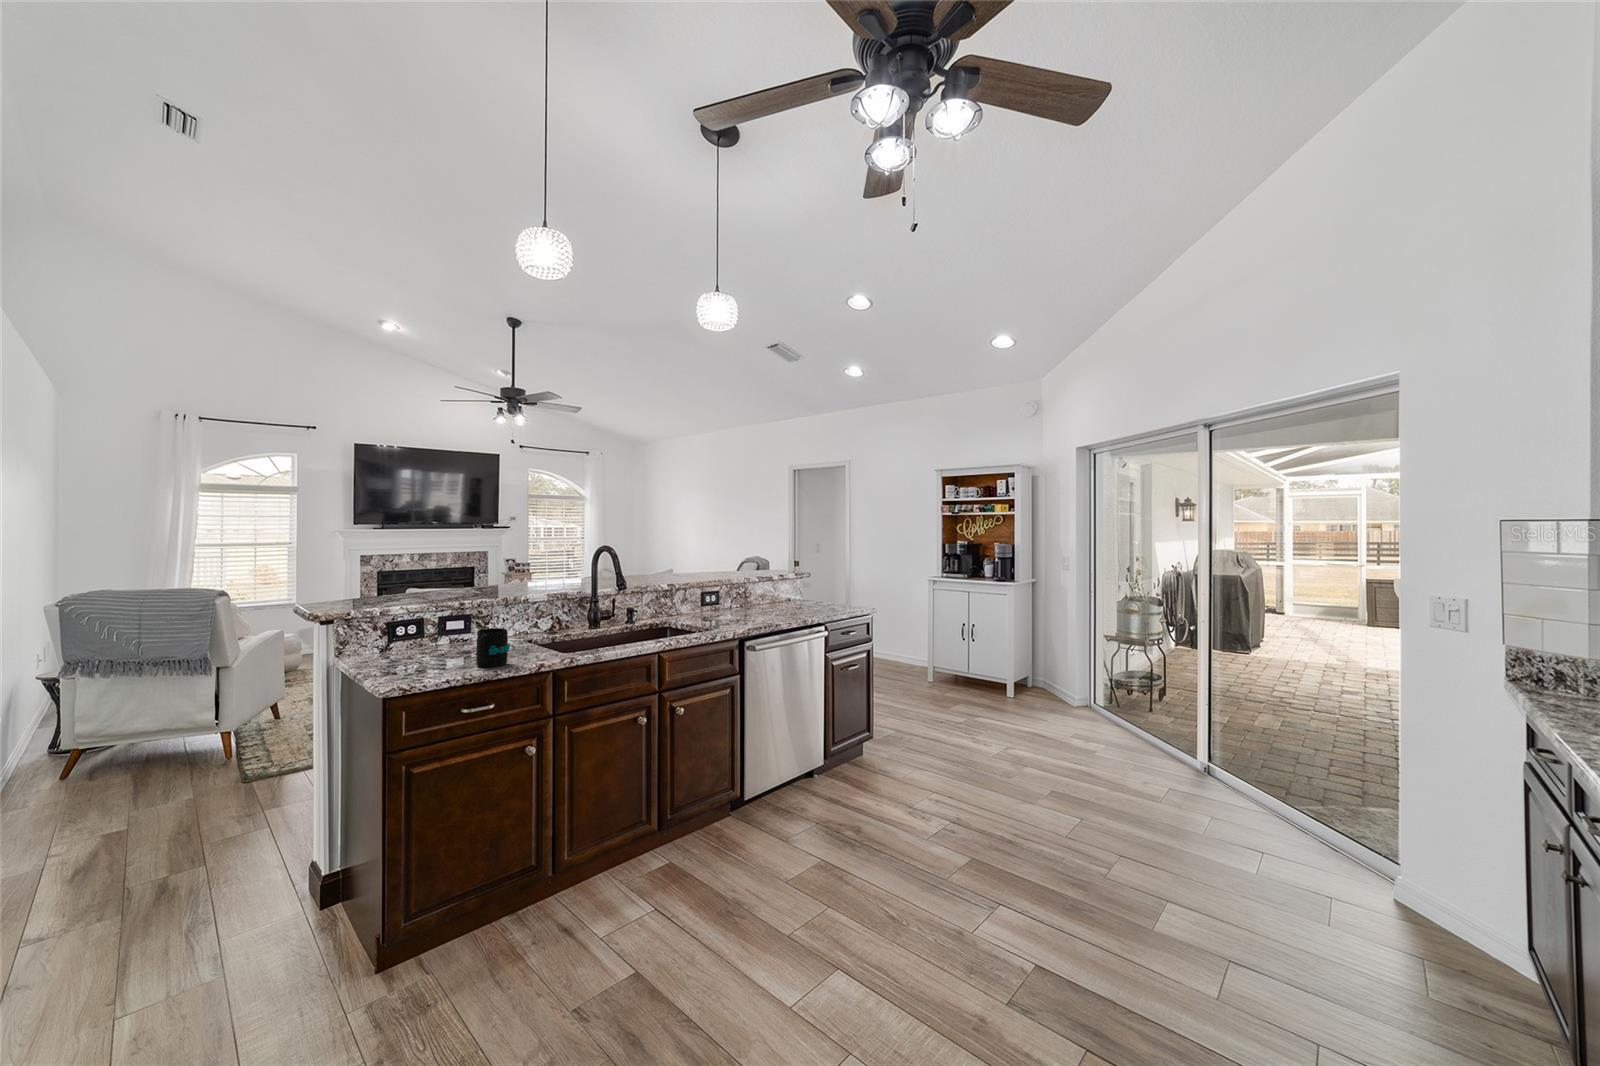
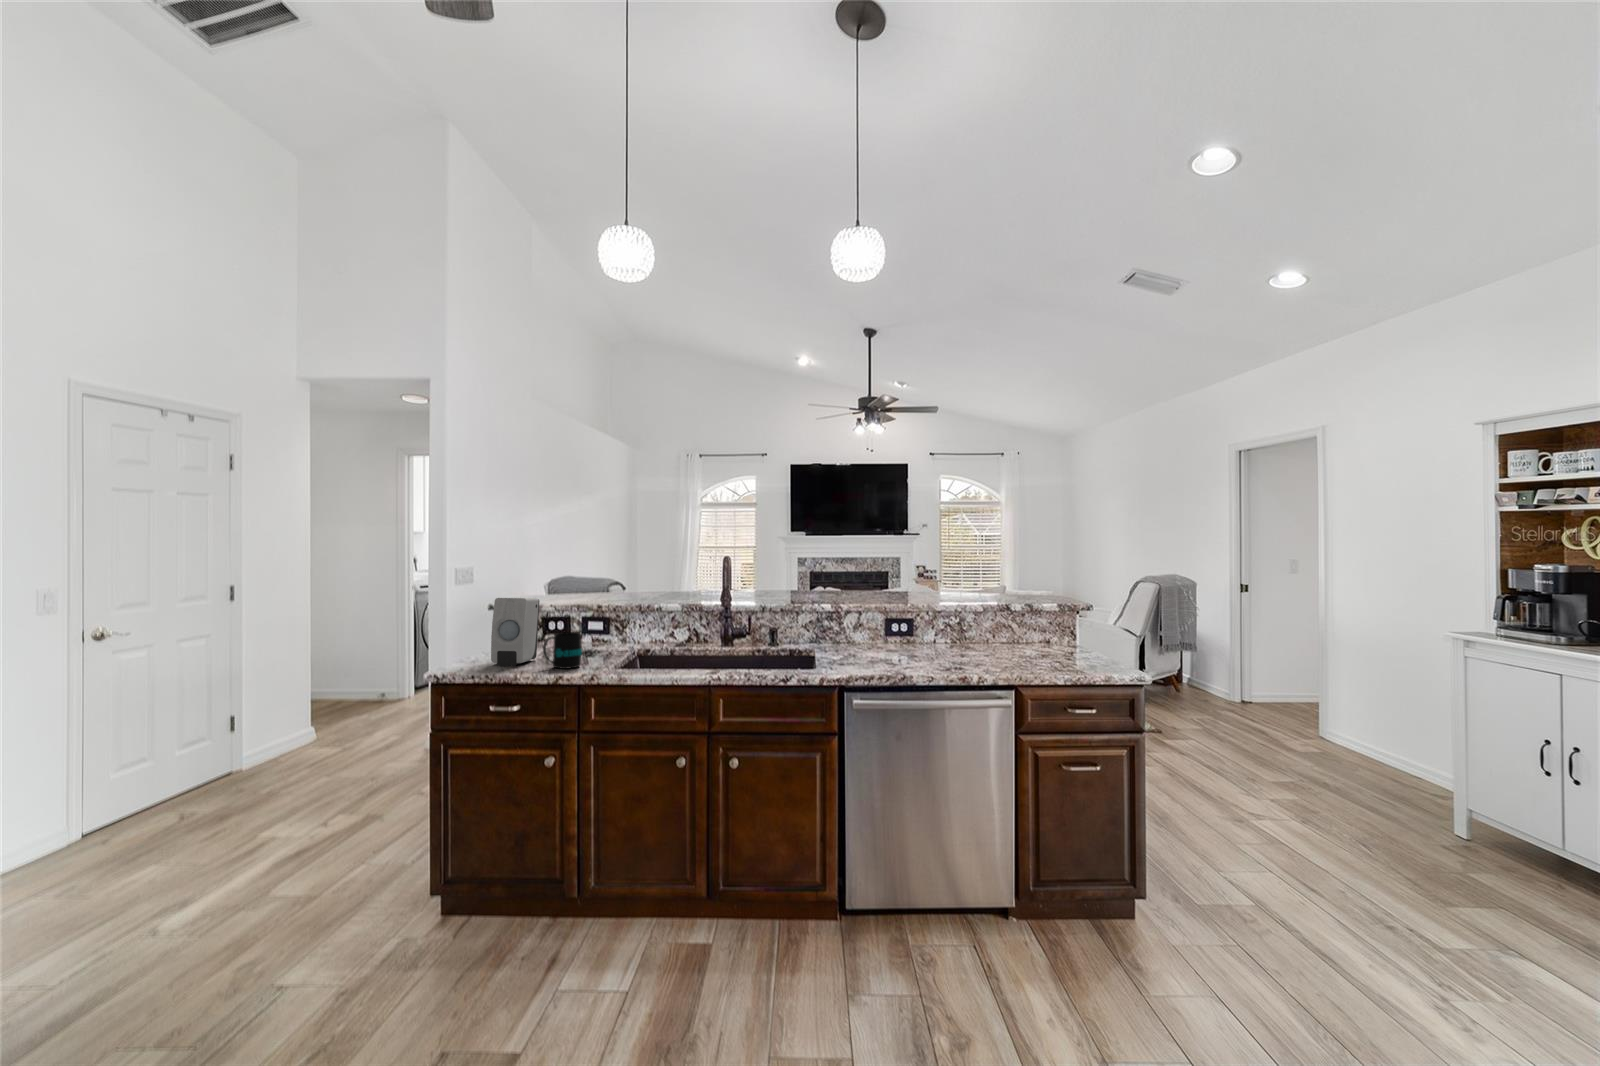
soap dispenser: none [384,597,440,677] -> present [491,598,540,666]

